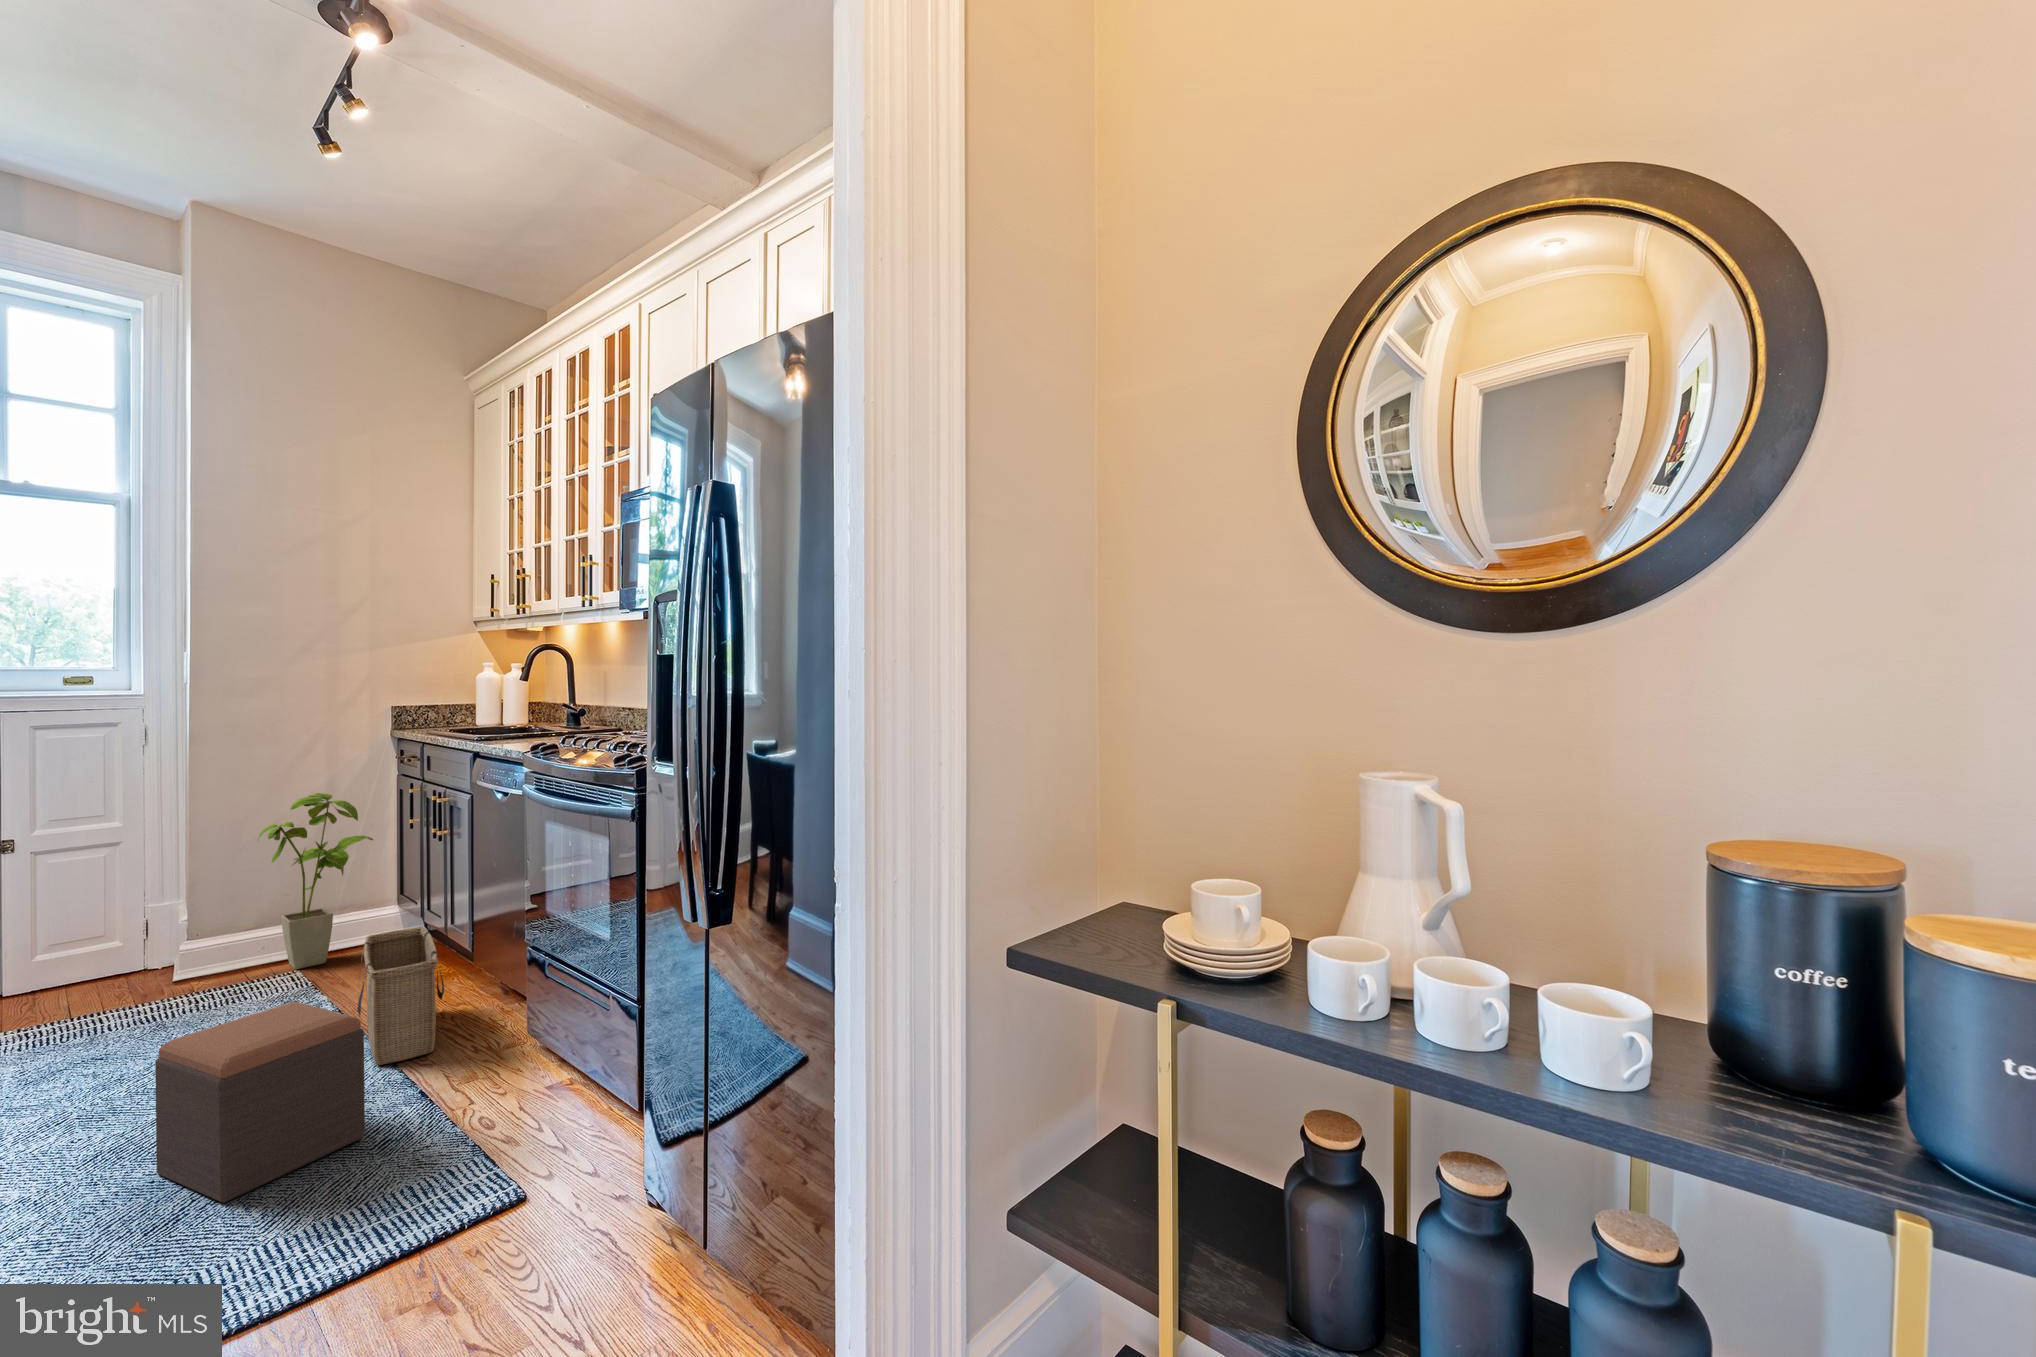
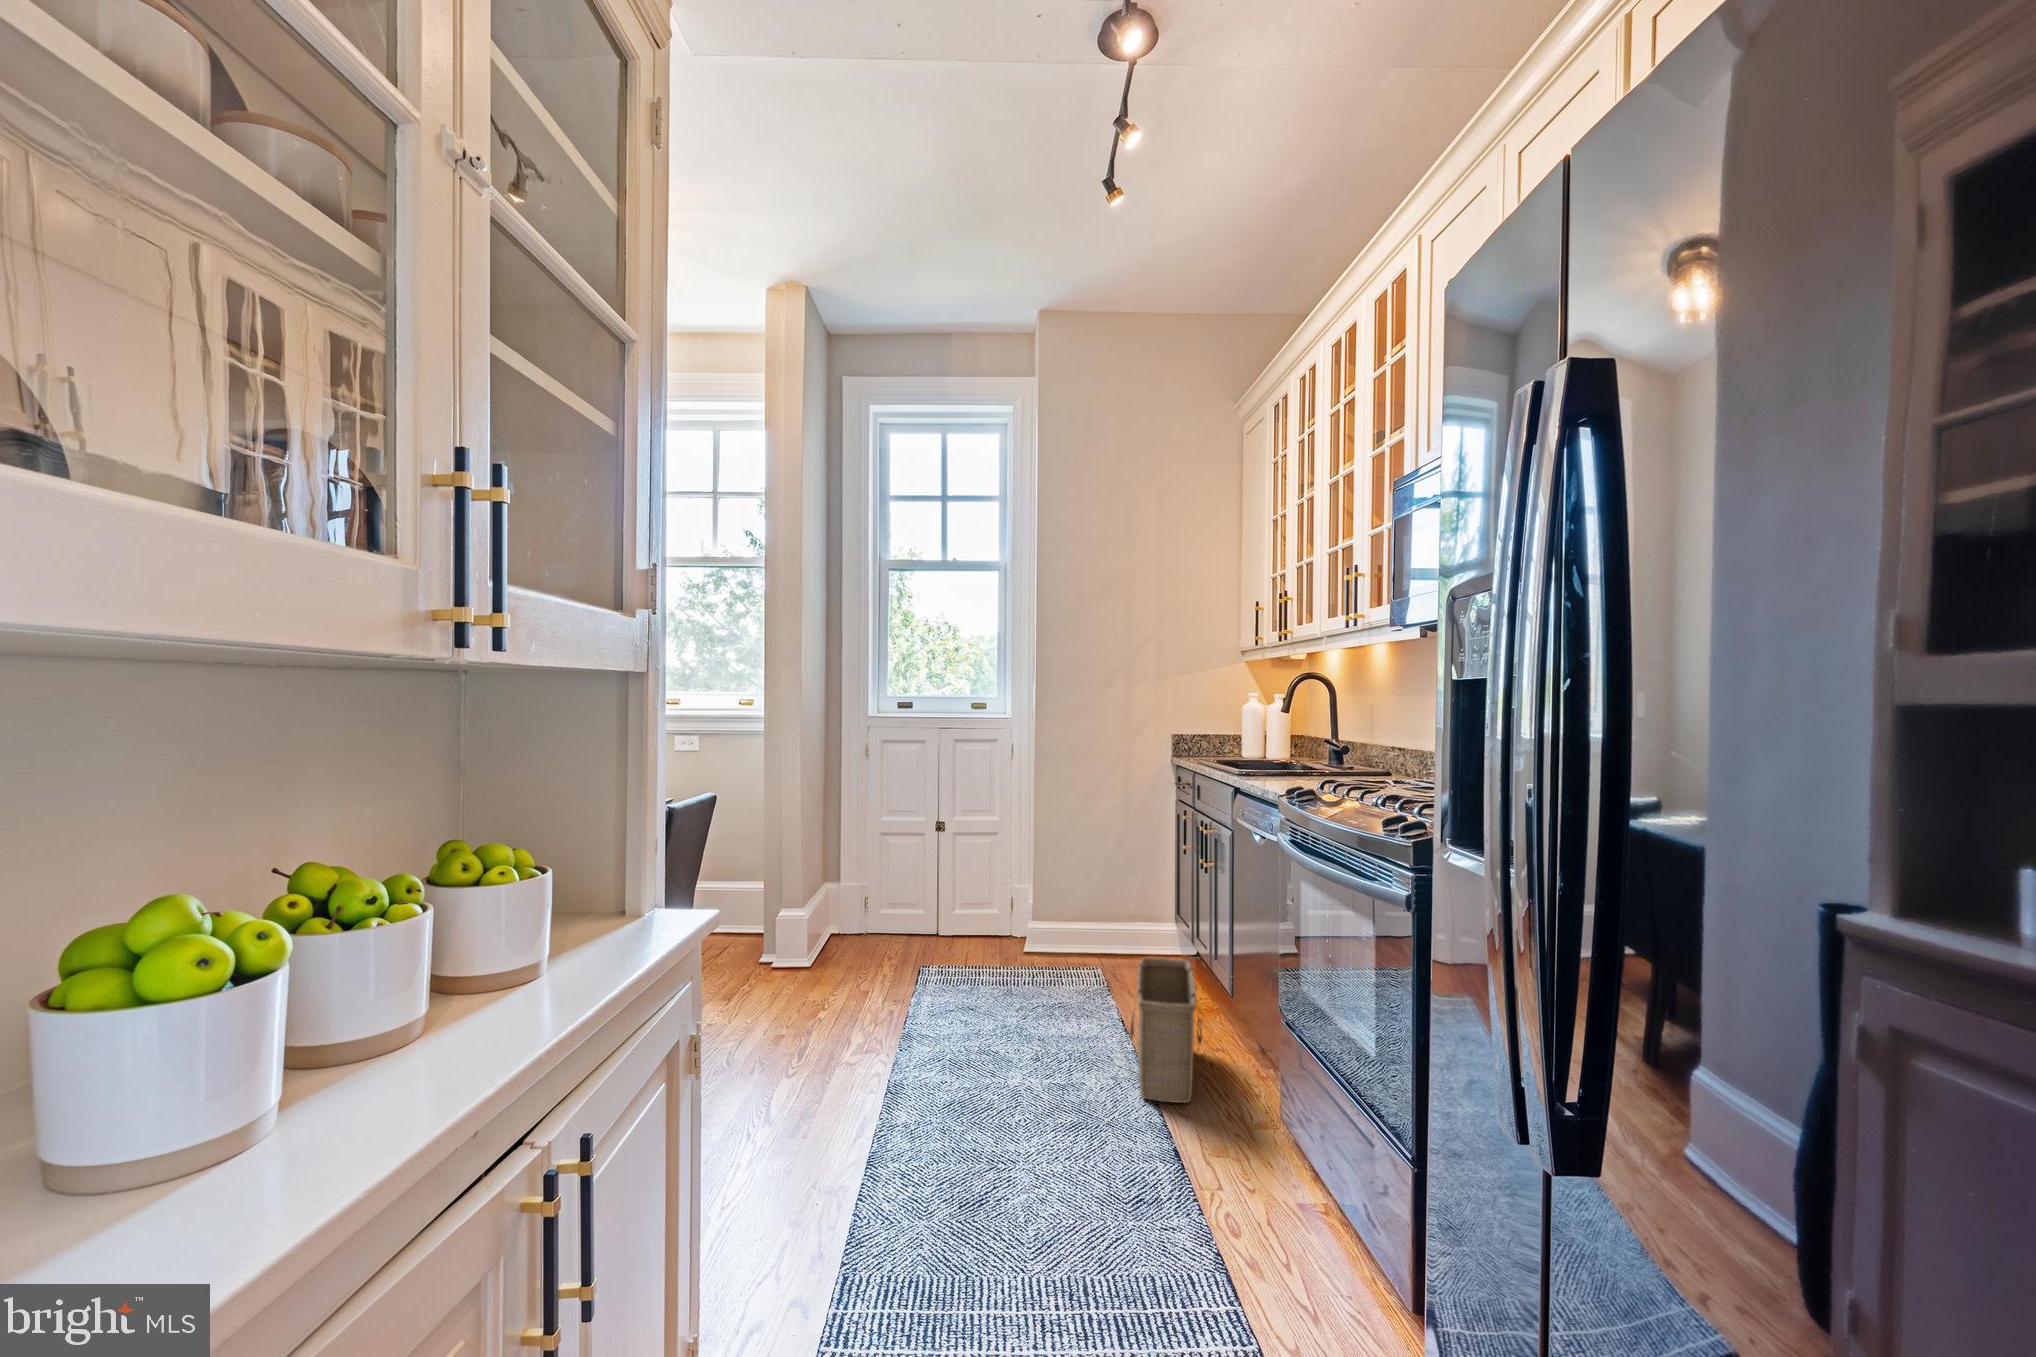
house plant: present [258,793,373,969] -> none [1075,809,1156,967]
footstool: present [155,1002,365,1203] -> none [980,1016,1125,1204]

